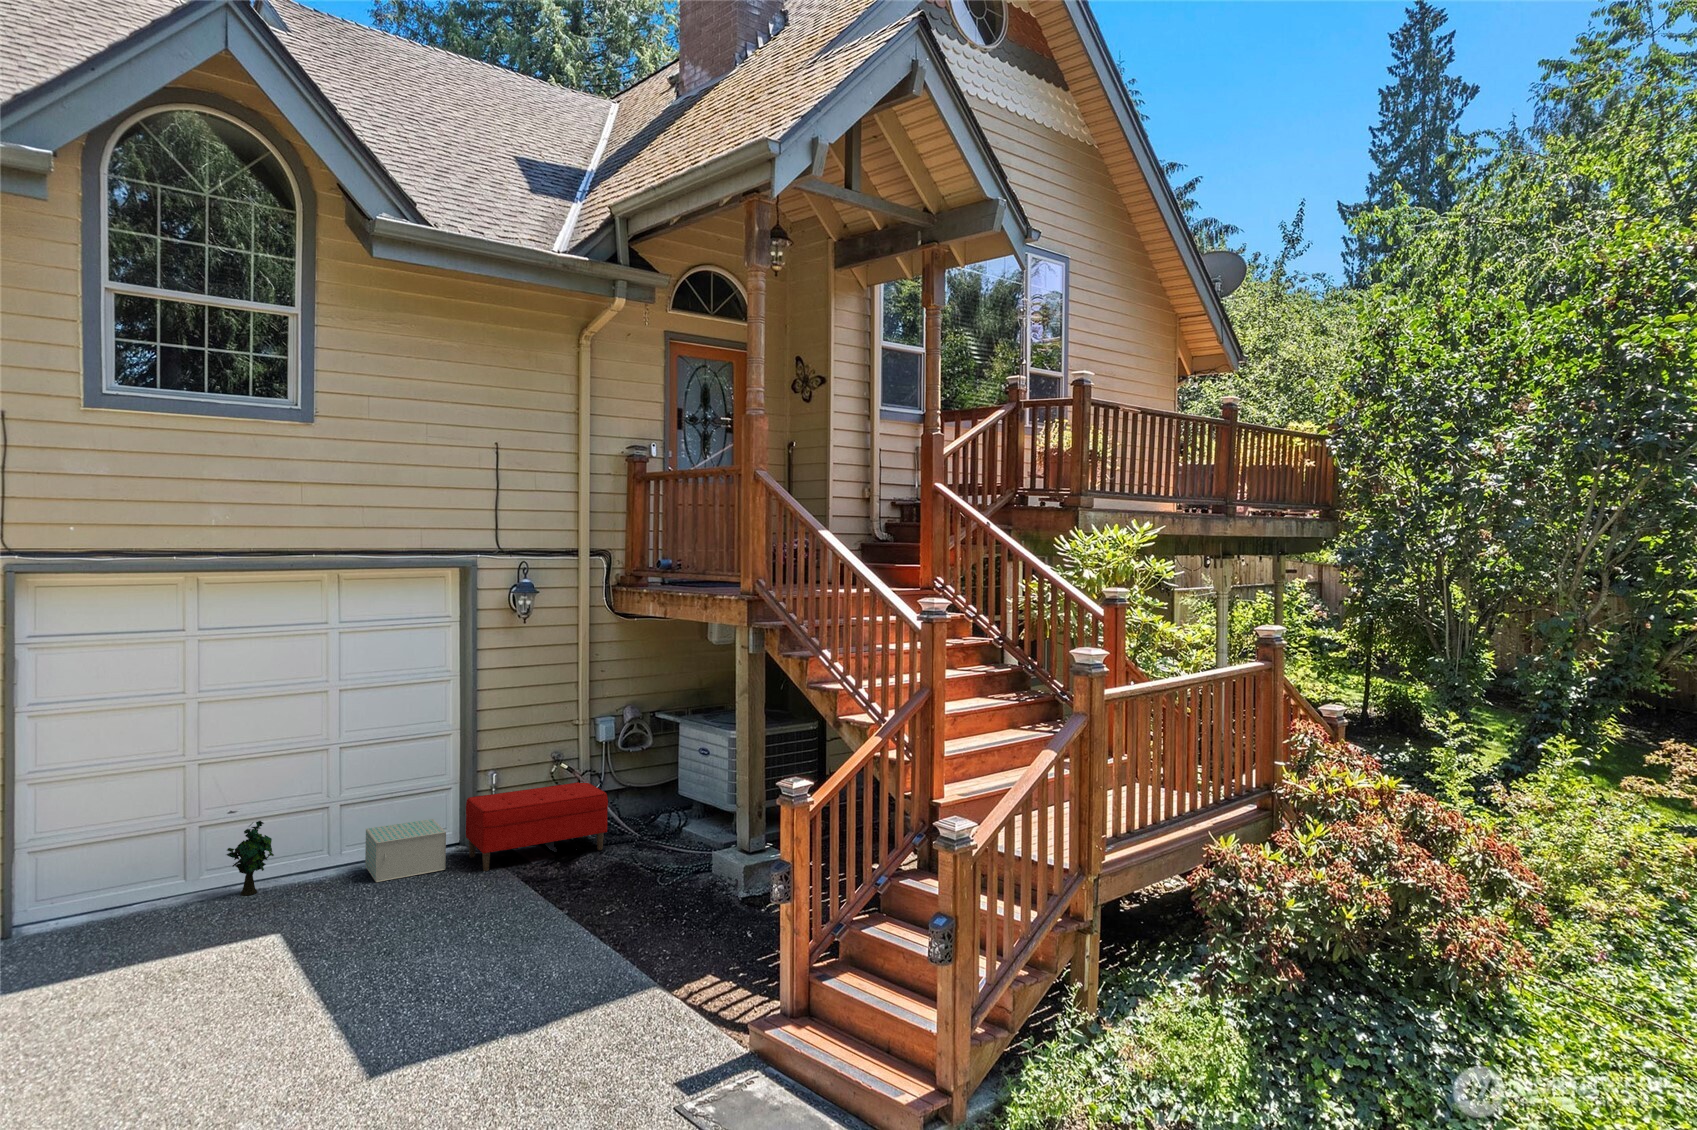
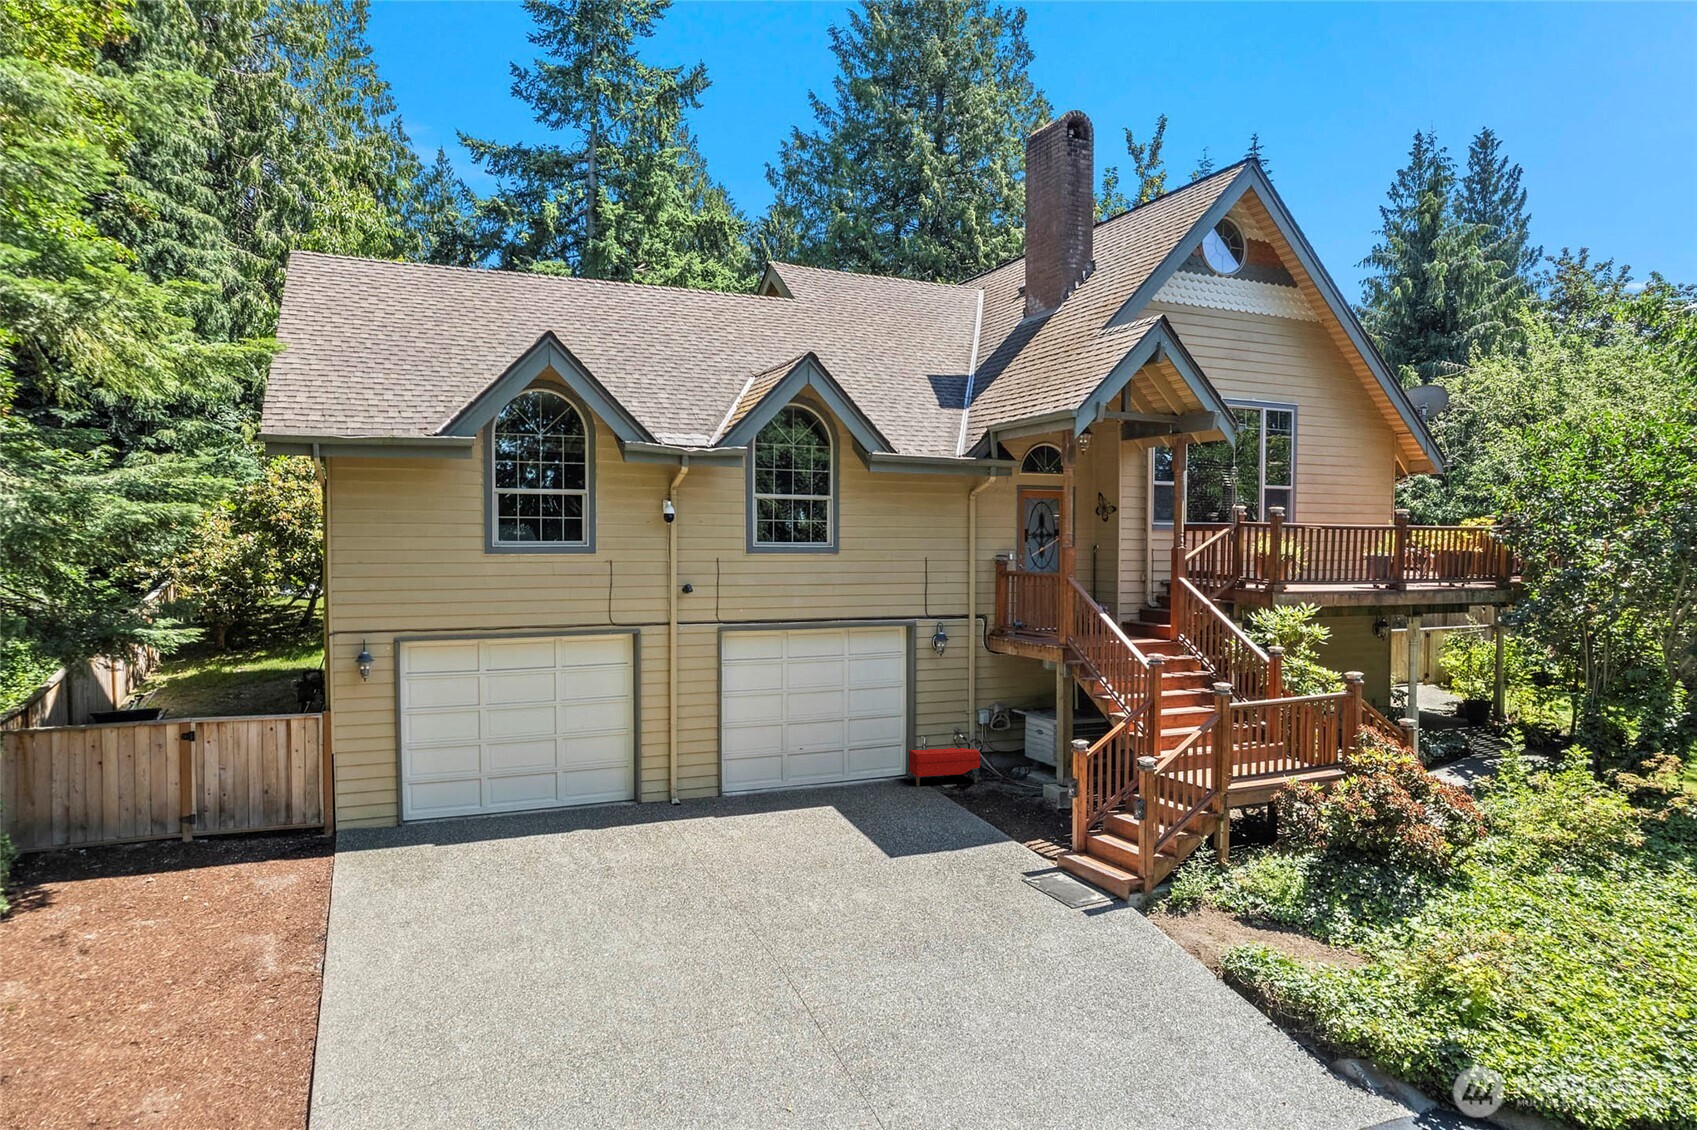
storage box: present [365,819,446,882] -> none [857,758,898,786]
decorative plant: present [227,821,274,896] -> none [801,749,821,785]

